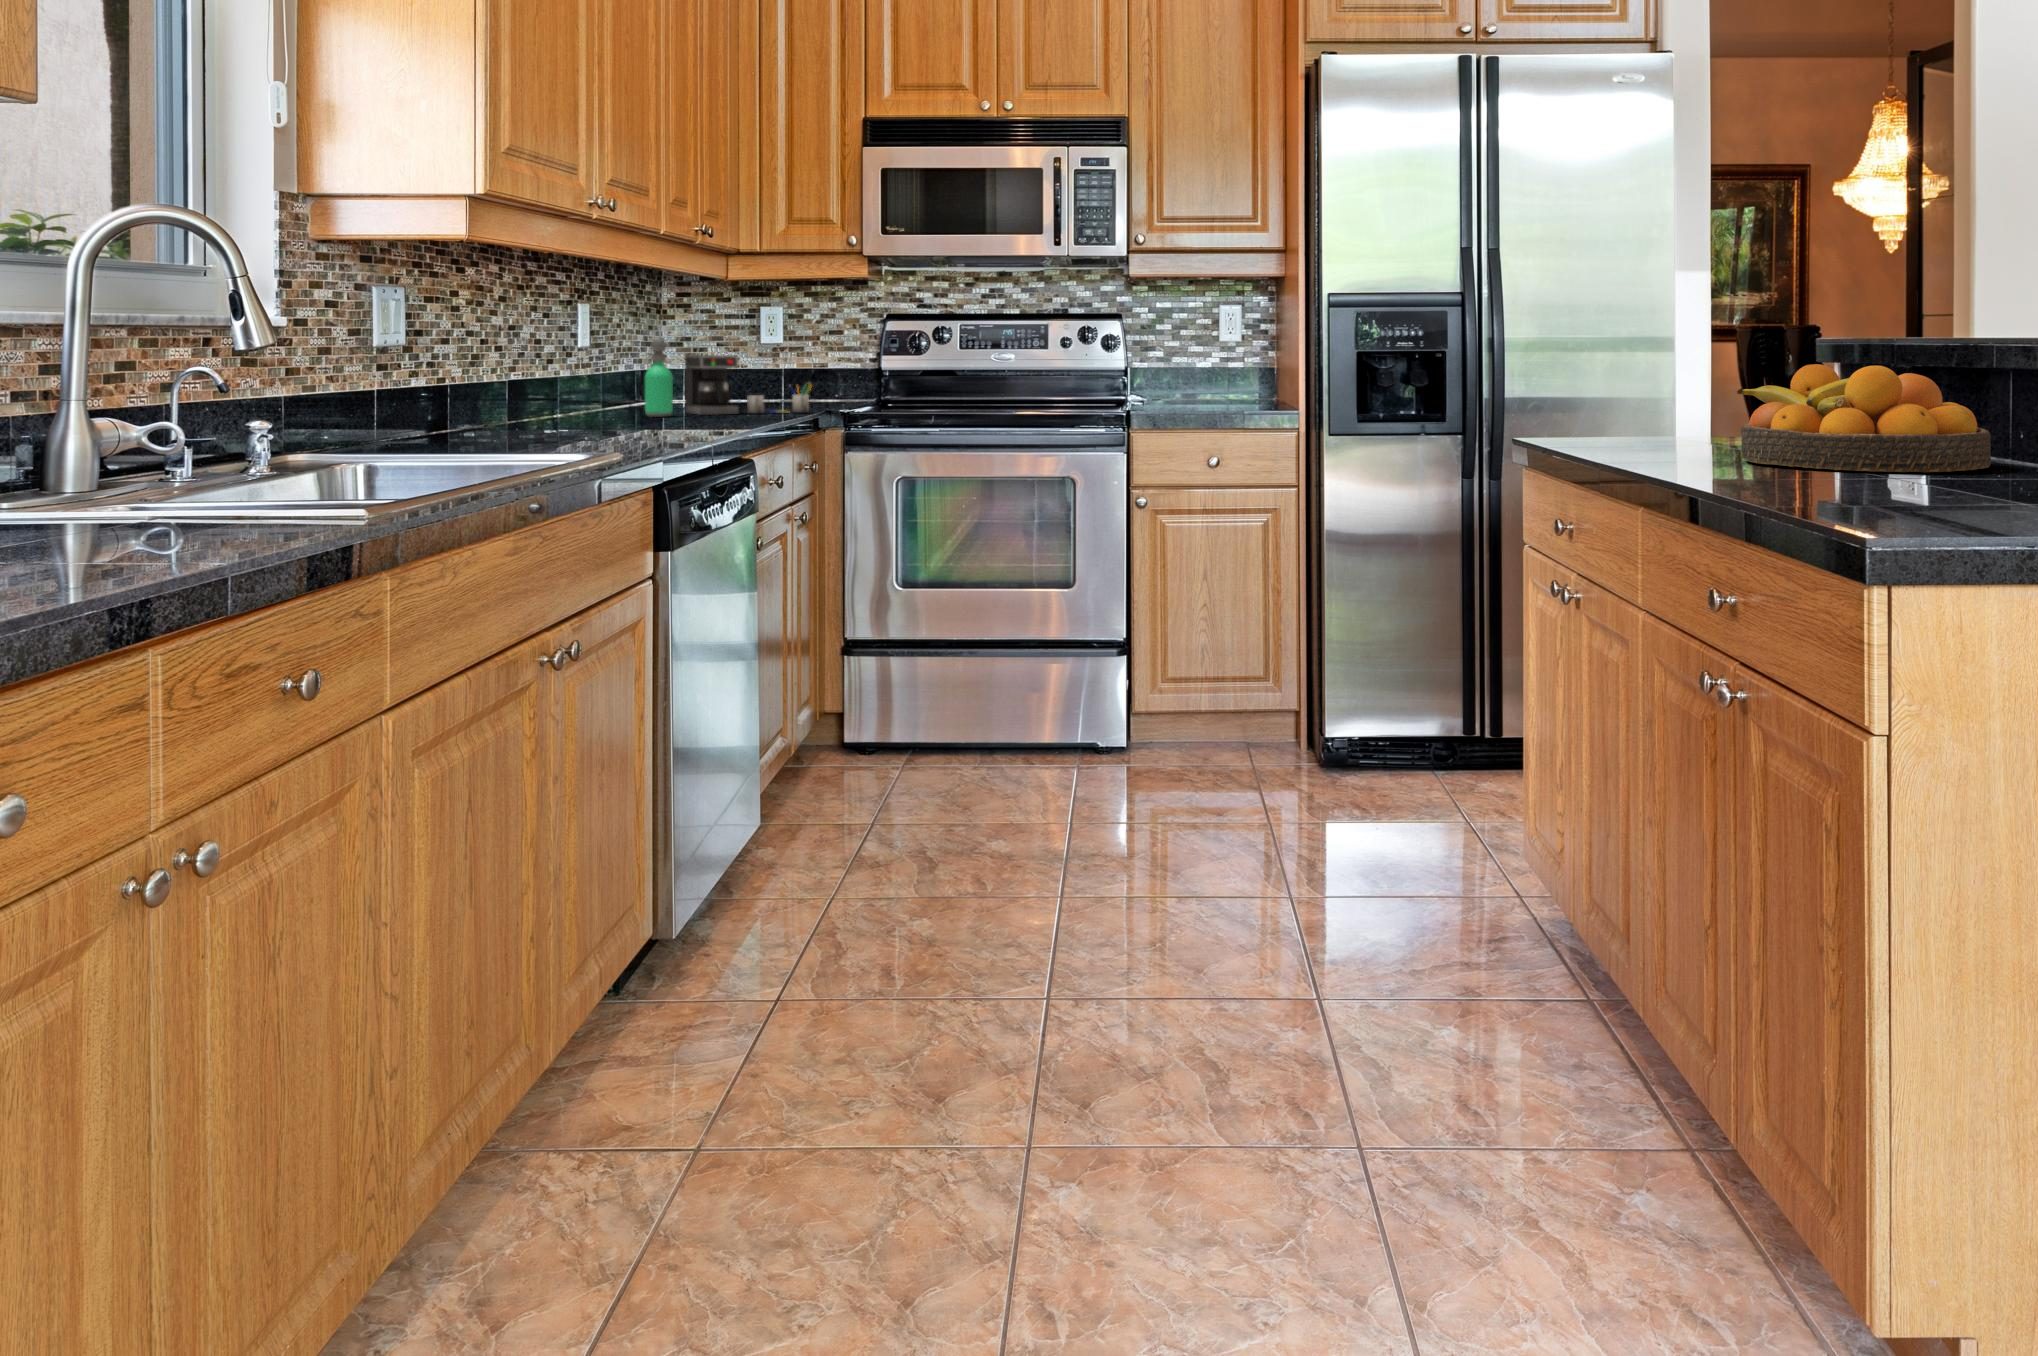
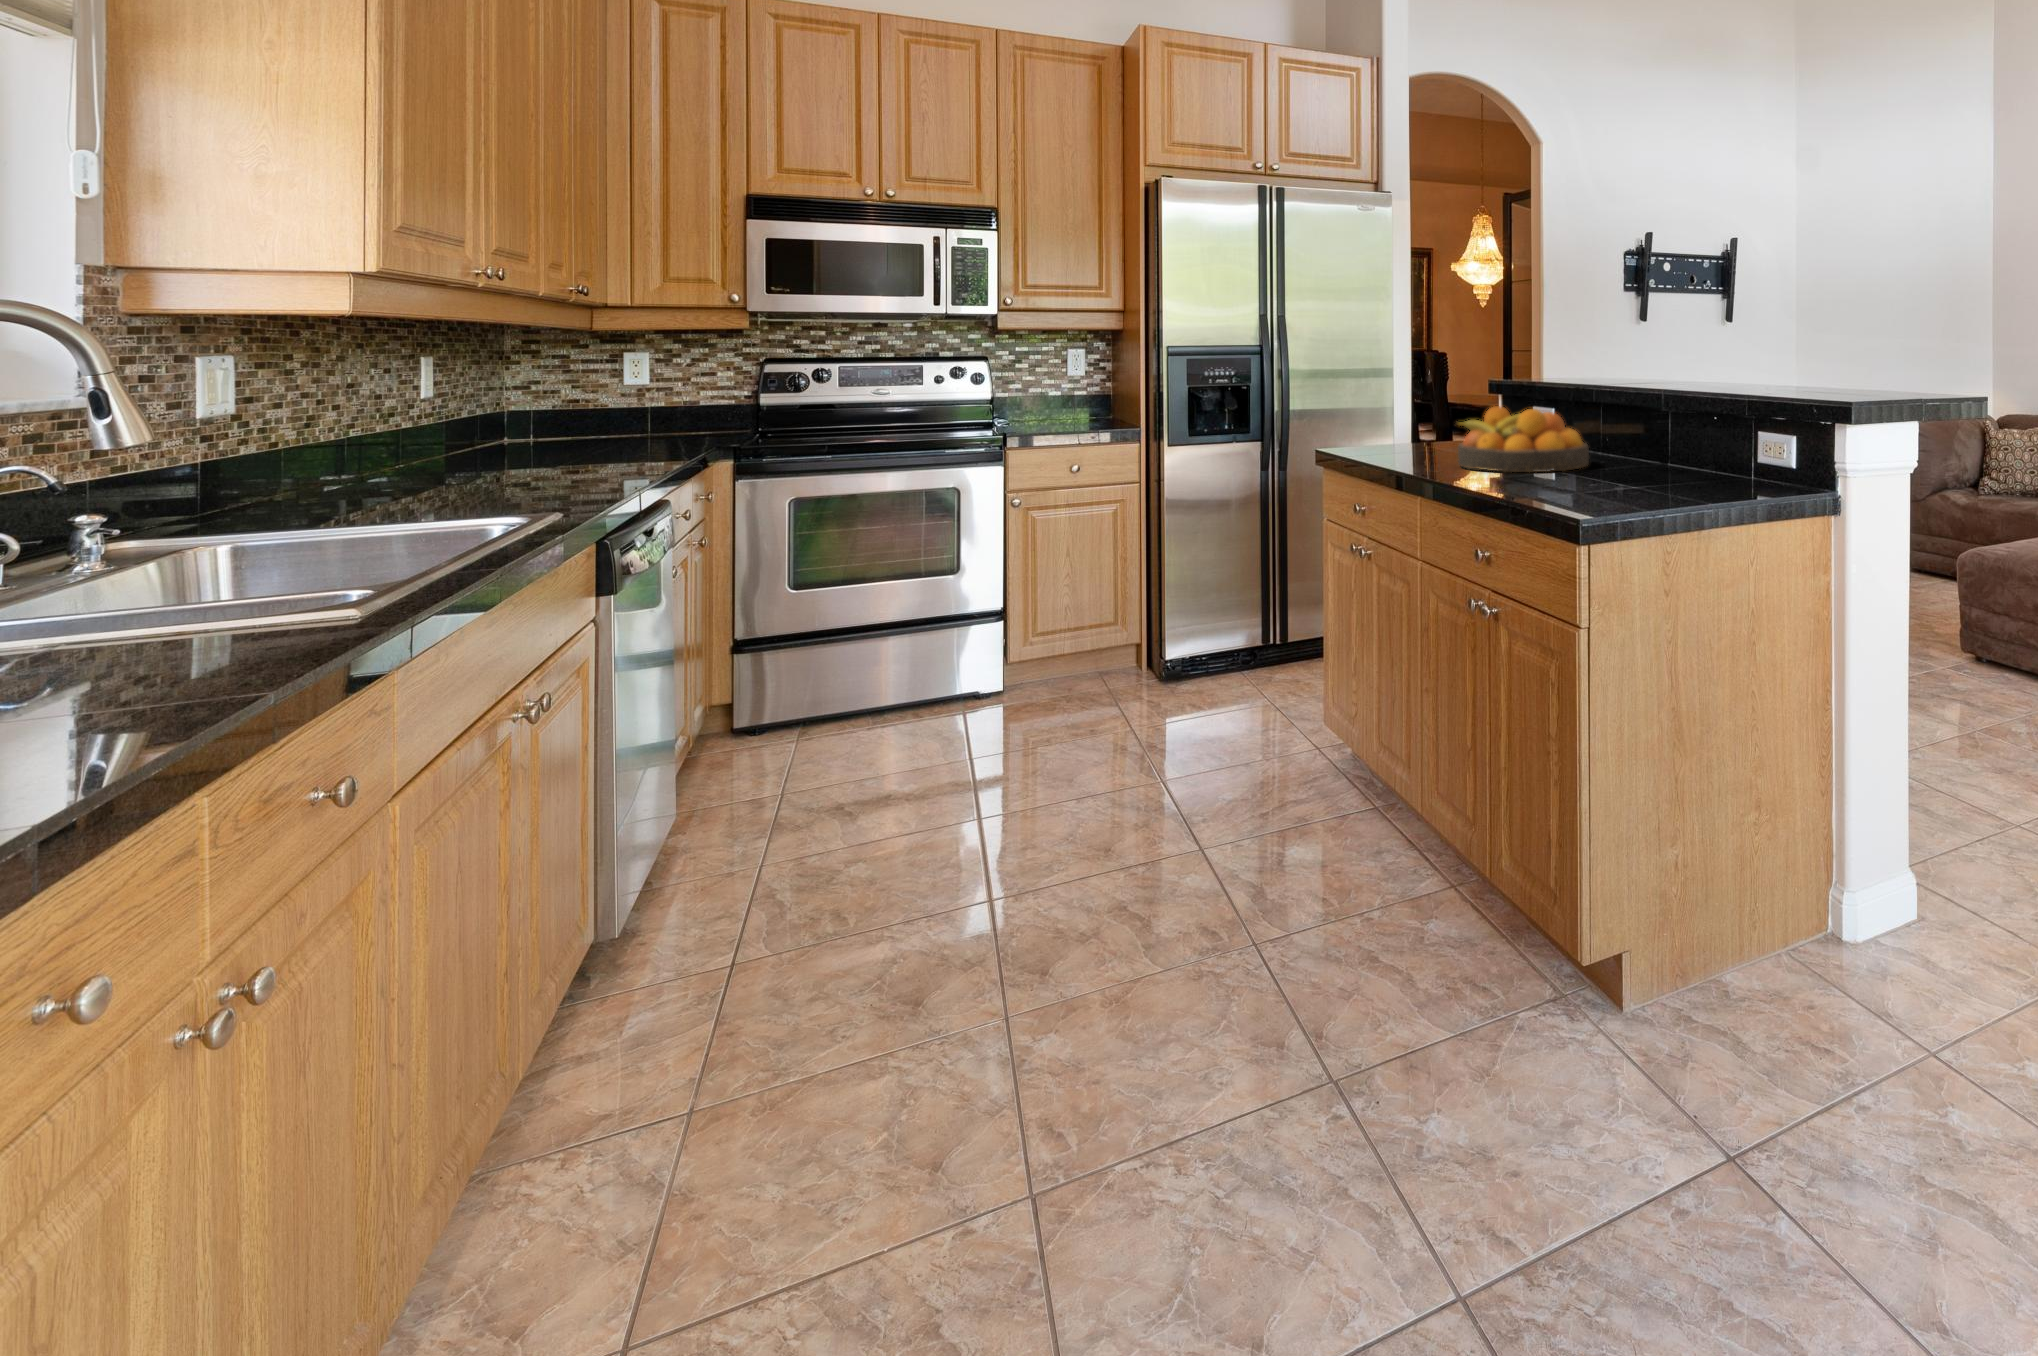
soap dispenser: present [645,338,673,417] -> none [497,385,532,460]
coffee maker: present [685,355,812,415] -> none [538,398,685,455]

